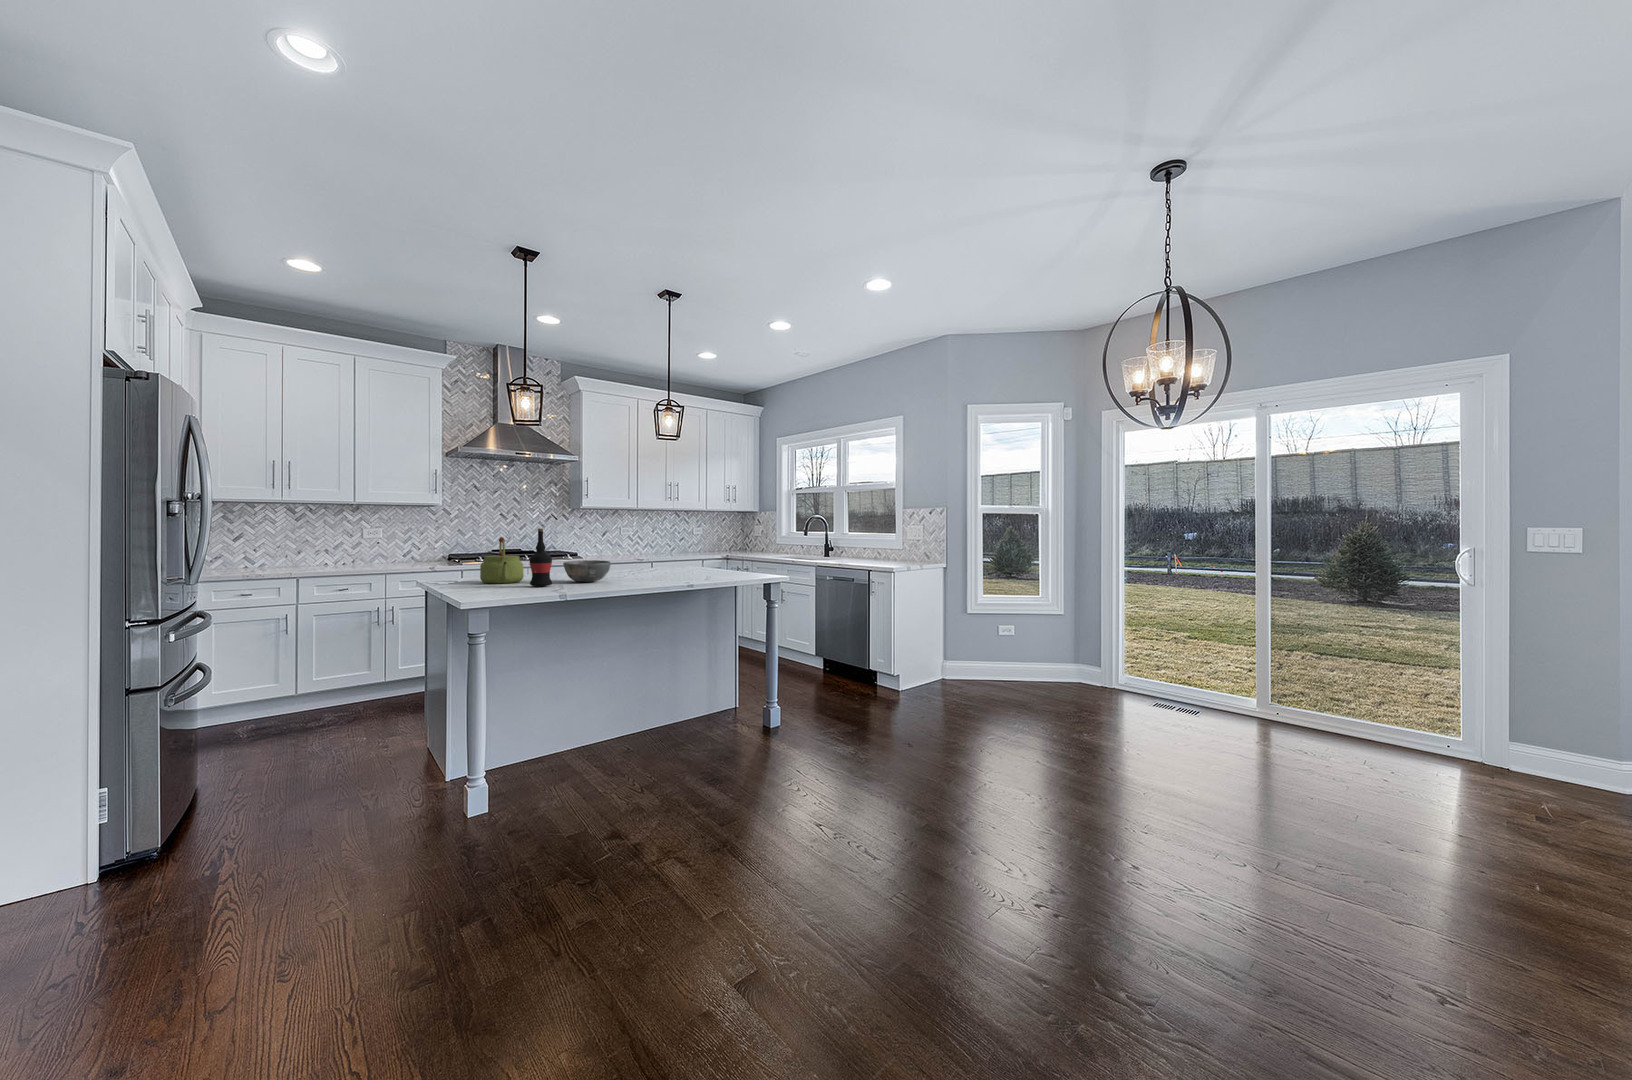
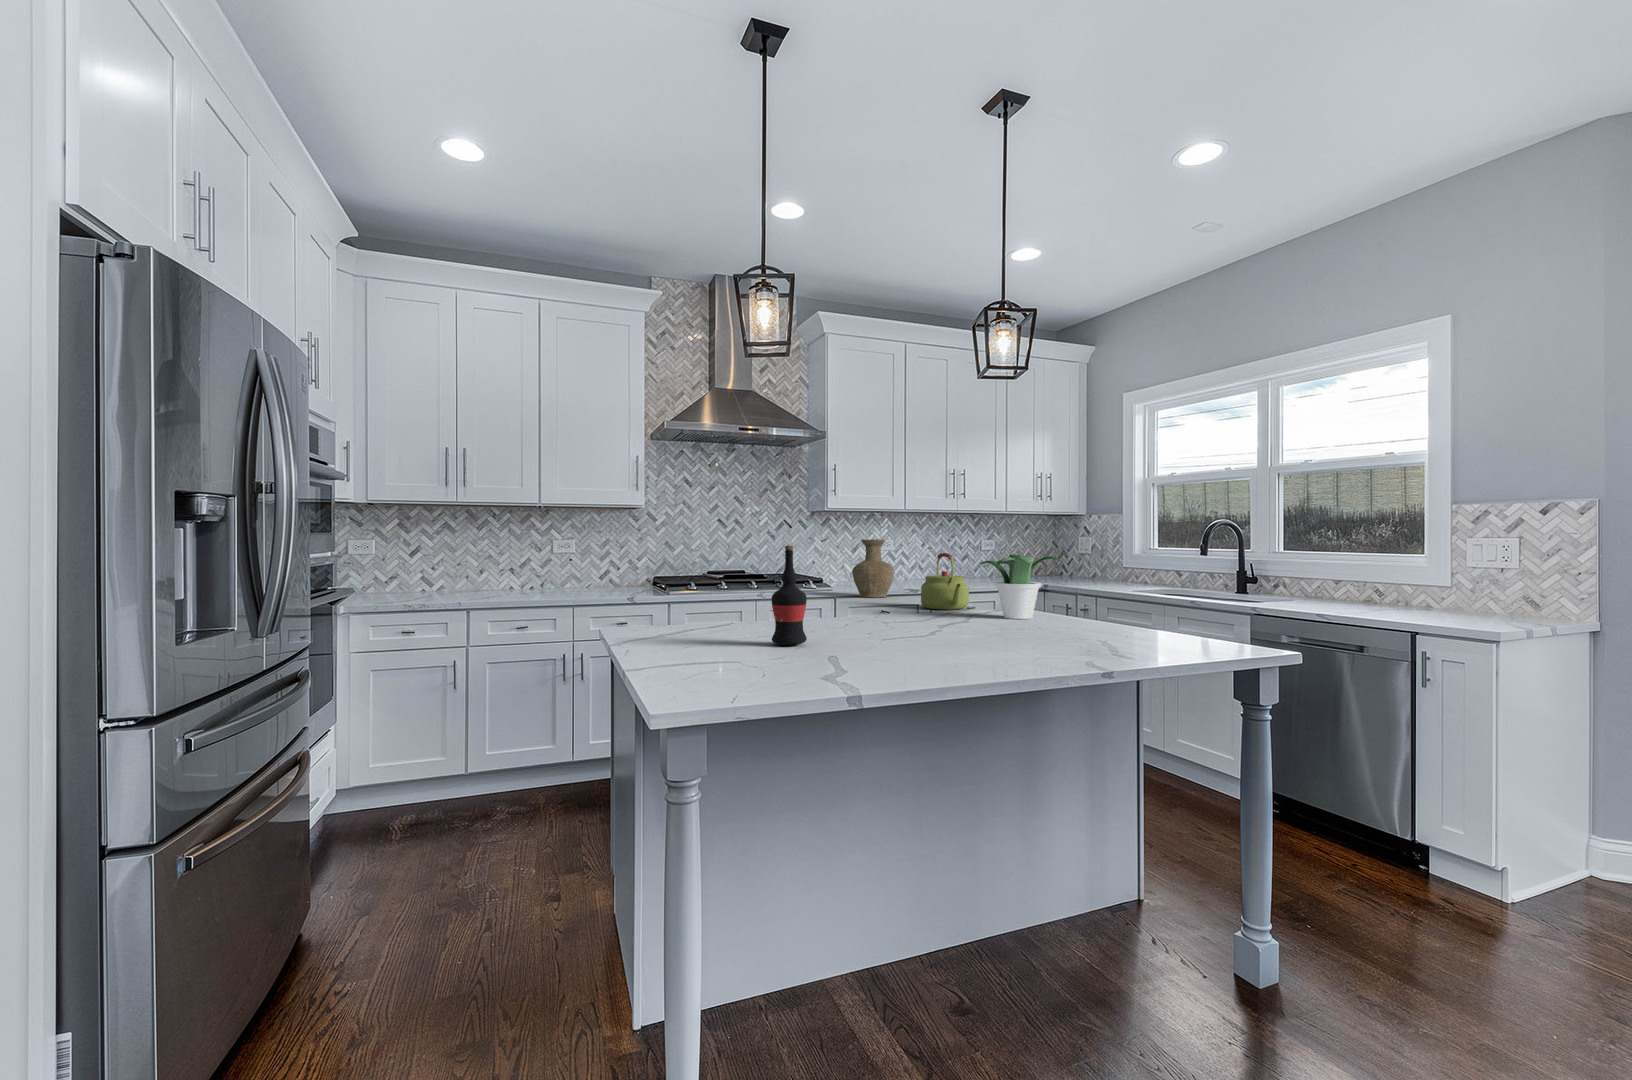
vase: none [596,528,625,565] -> present [852,539,894,598]
potted plant: none [670,535,717,573] -> present [980,554,1062,619]
kettle: present [480,537,524,583] -> present [921,553,969,610]
bowl: present [563,560,611,582] -> none [821,598,897,636]

